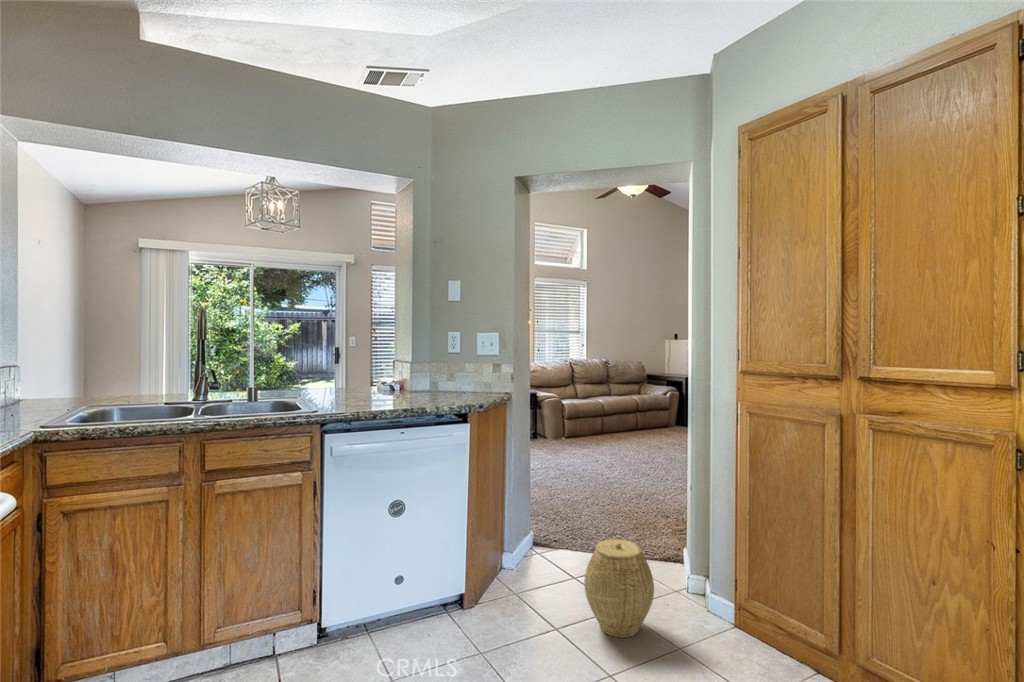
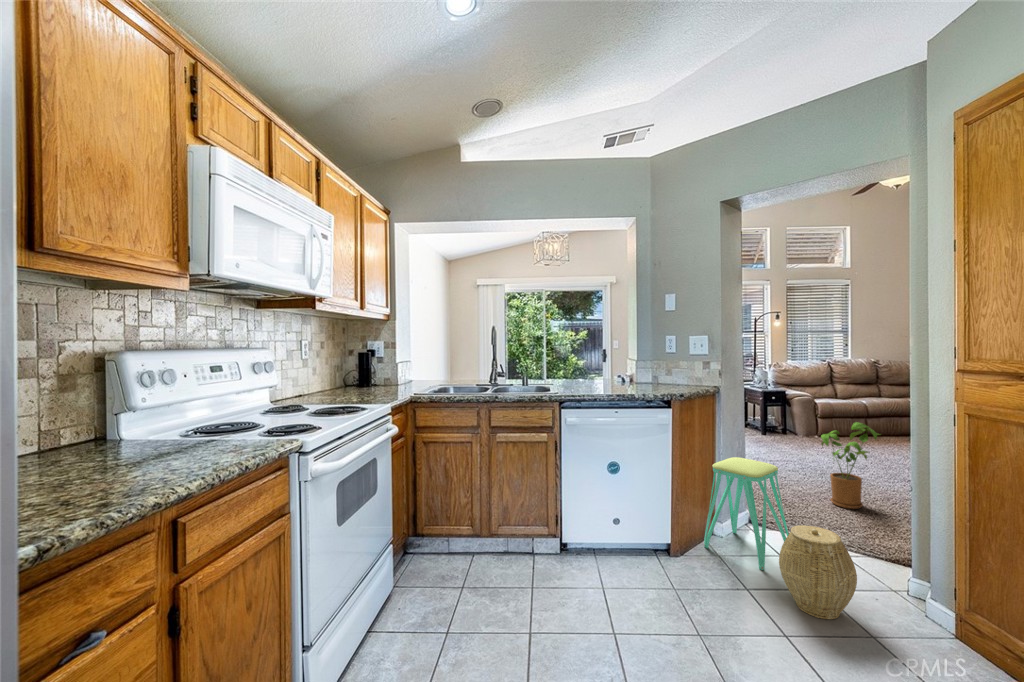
house plant: none [587,423,636,510] -> present [821,422,879,509]
stool: none [495,473,579,598] -> present [704,457,789,570]

